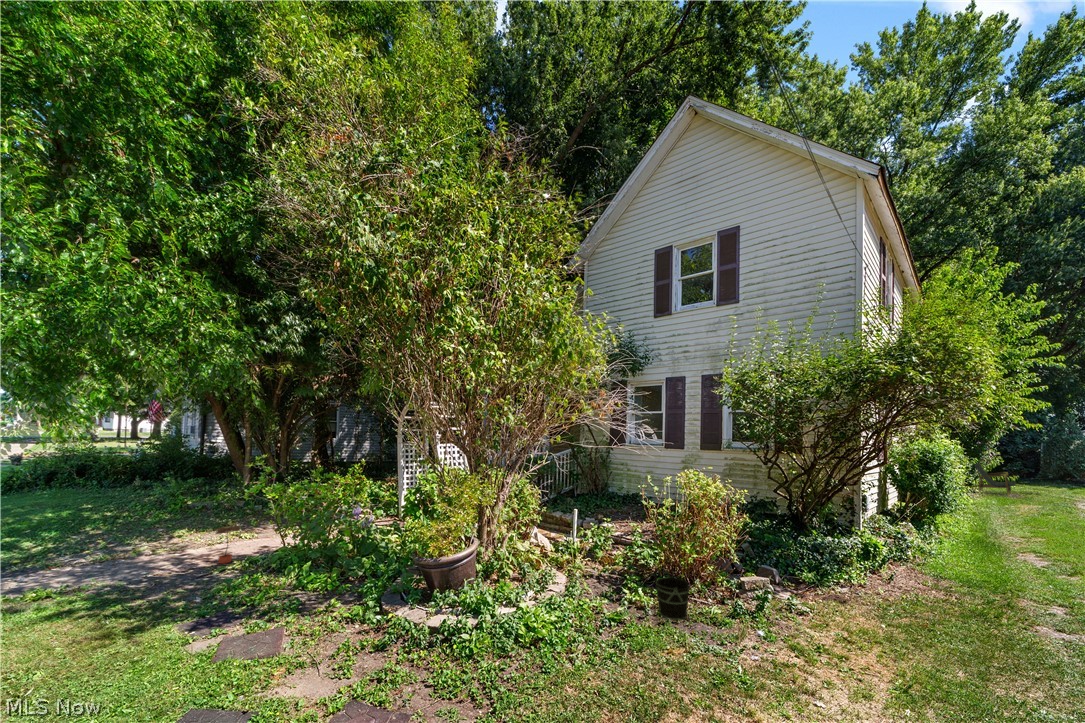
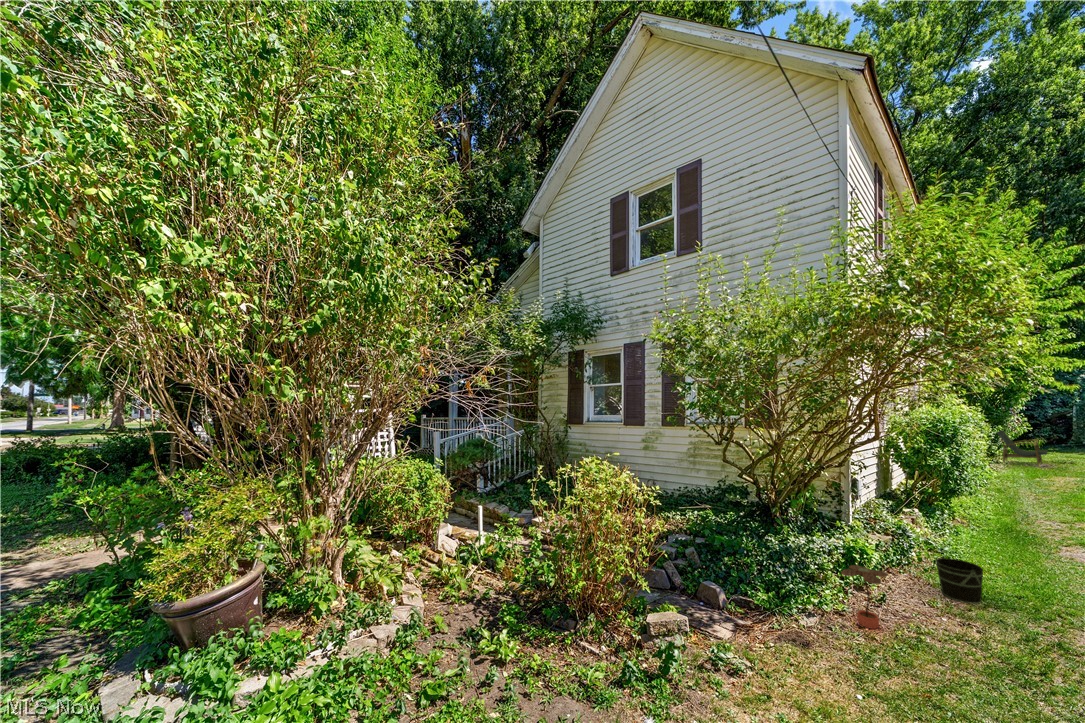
potted plant: present [215,526,241,564] -> present [841,565,888,629]
bucket: present [656,577,689,620] -> present [936,557,983,604]

